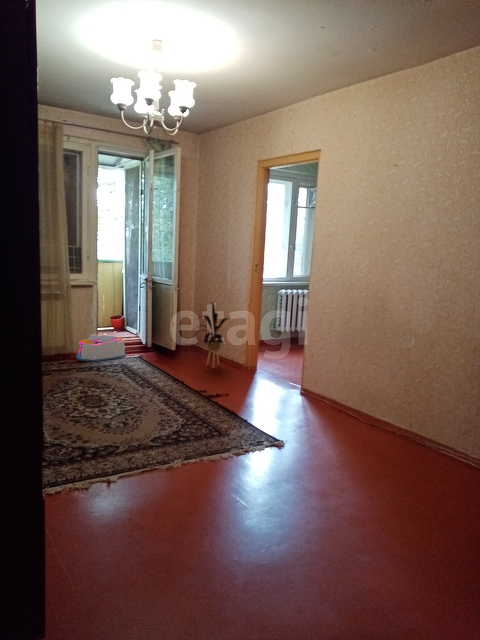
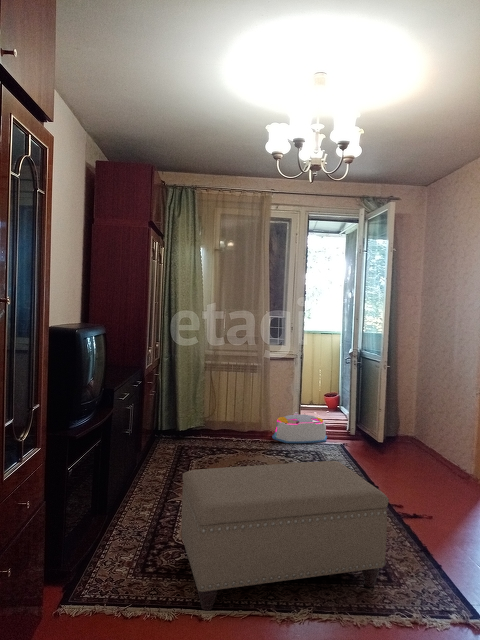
house plant: present [201,302,228,367] -> none [401,384,458,472]
ottoman: none [58,361,222,478] -> present [182,461,389,611]

